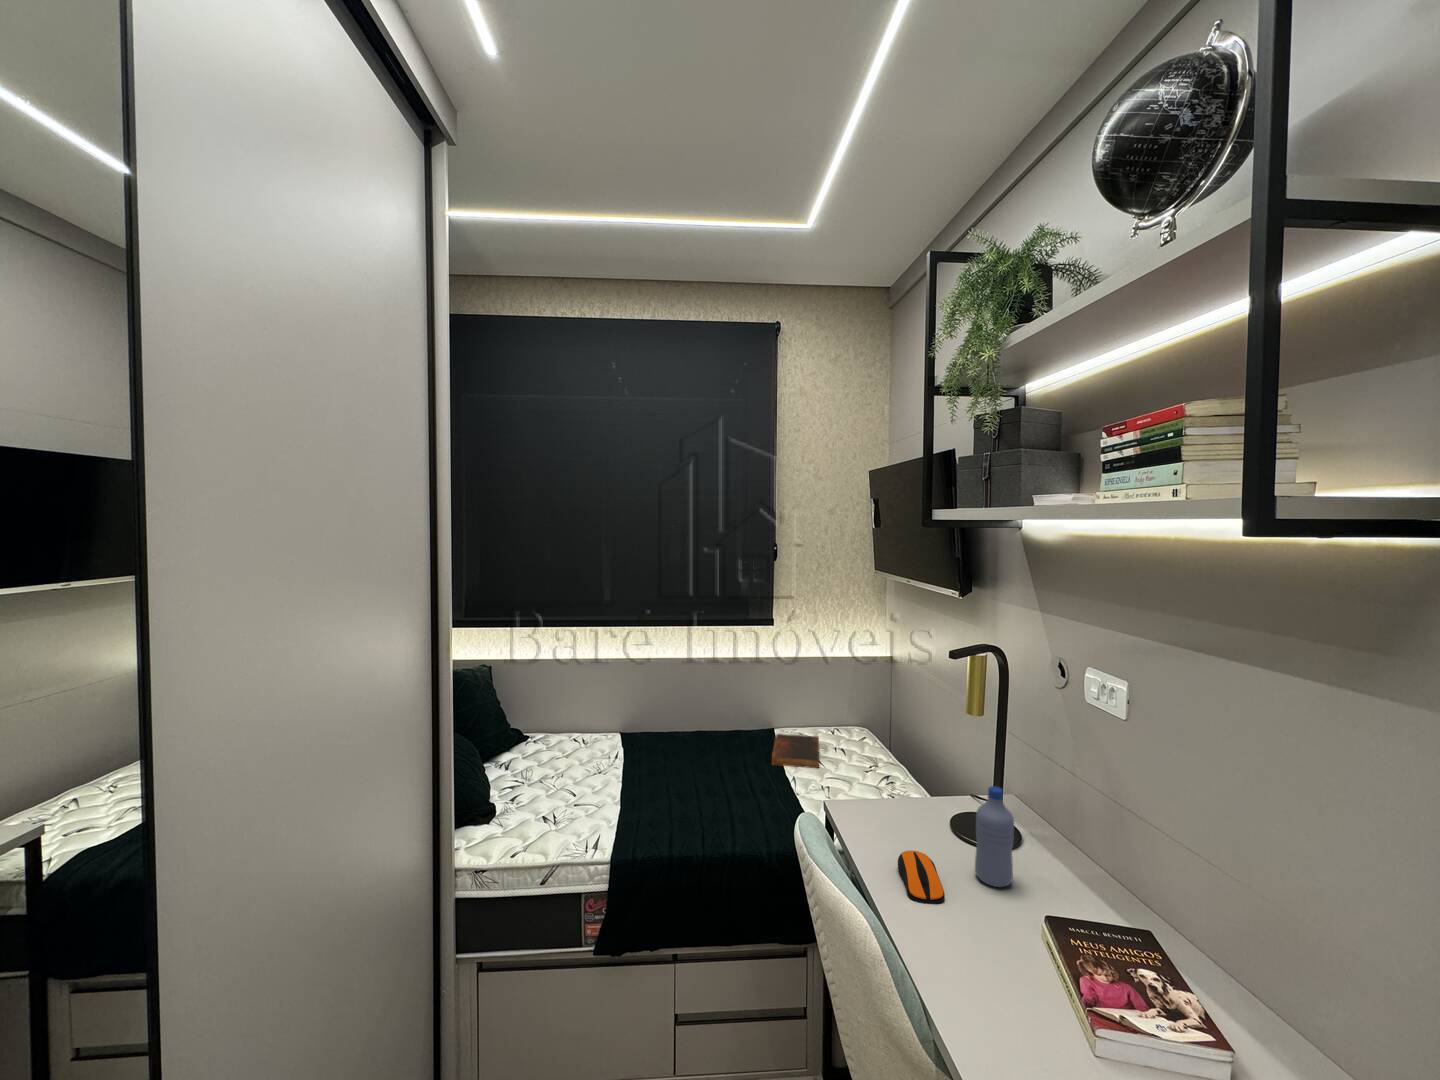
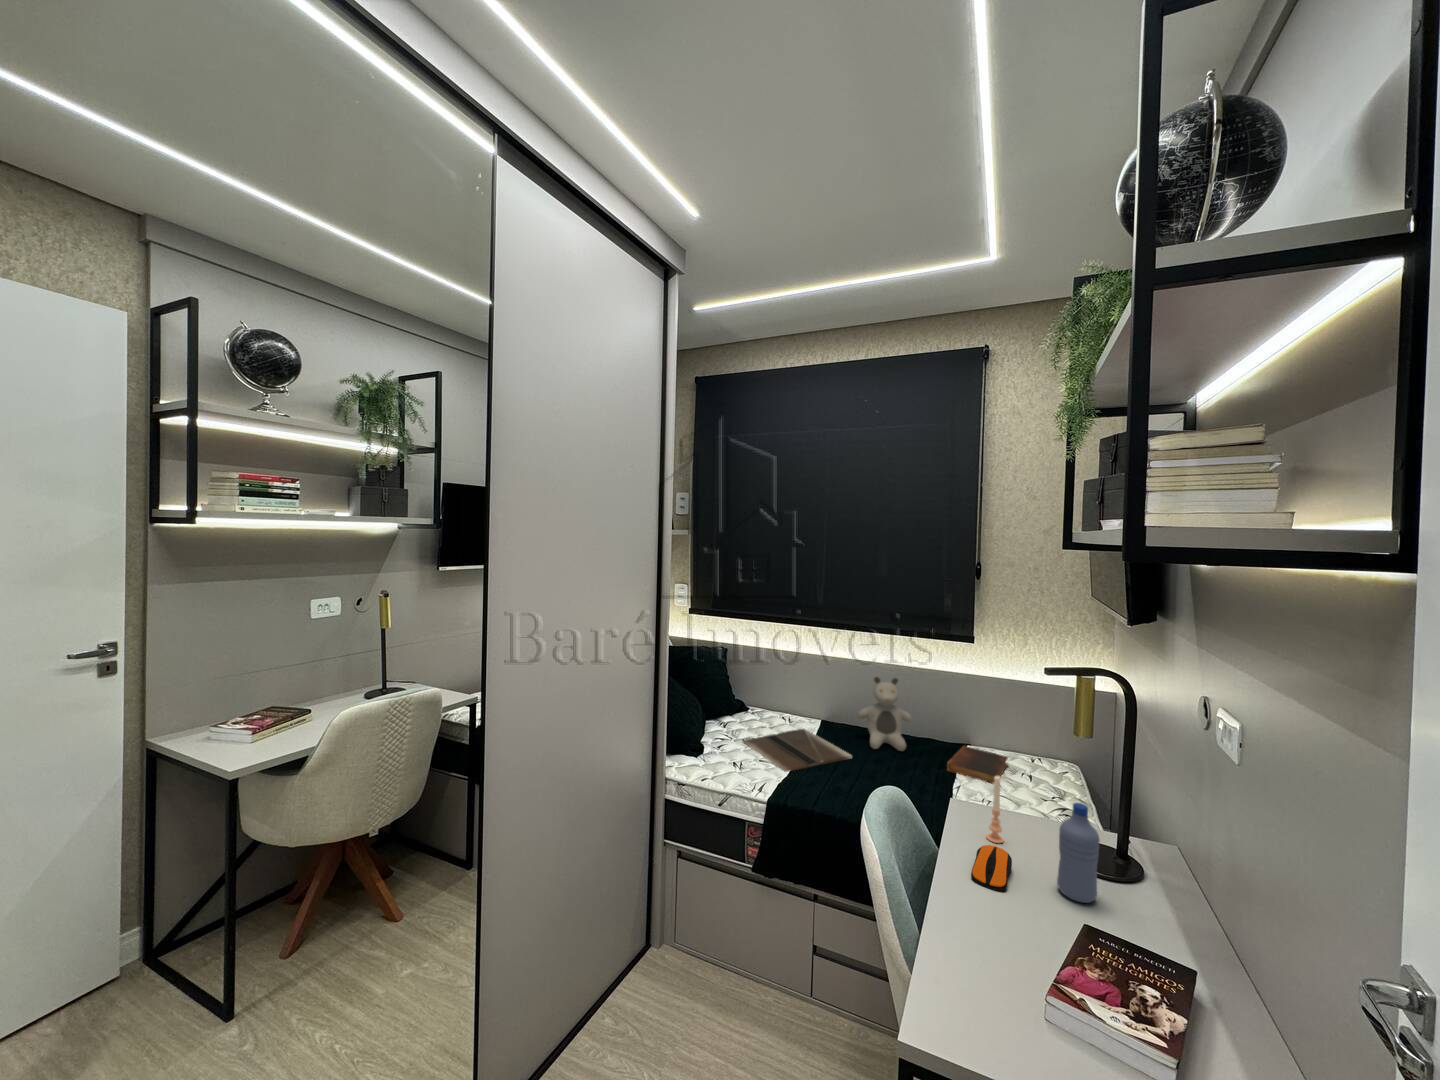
teddy bear: none [668,674,725,758] -> present [857,676,912,751]
laptop: none [541,750,677,813] -> present [743,729,852,772]
candle: none [885,772,902,844] -> present [986,776,1004,843]

